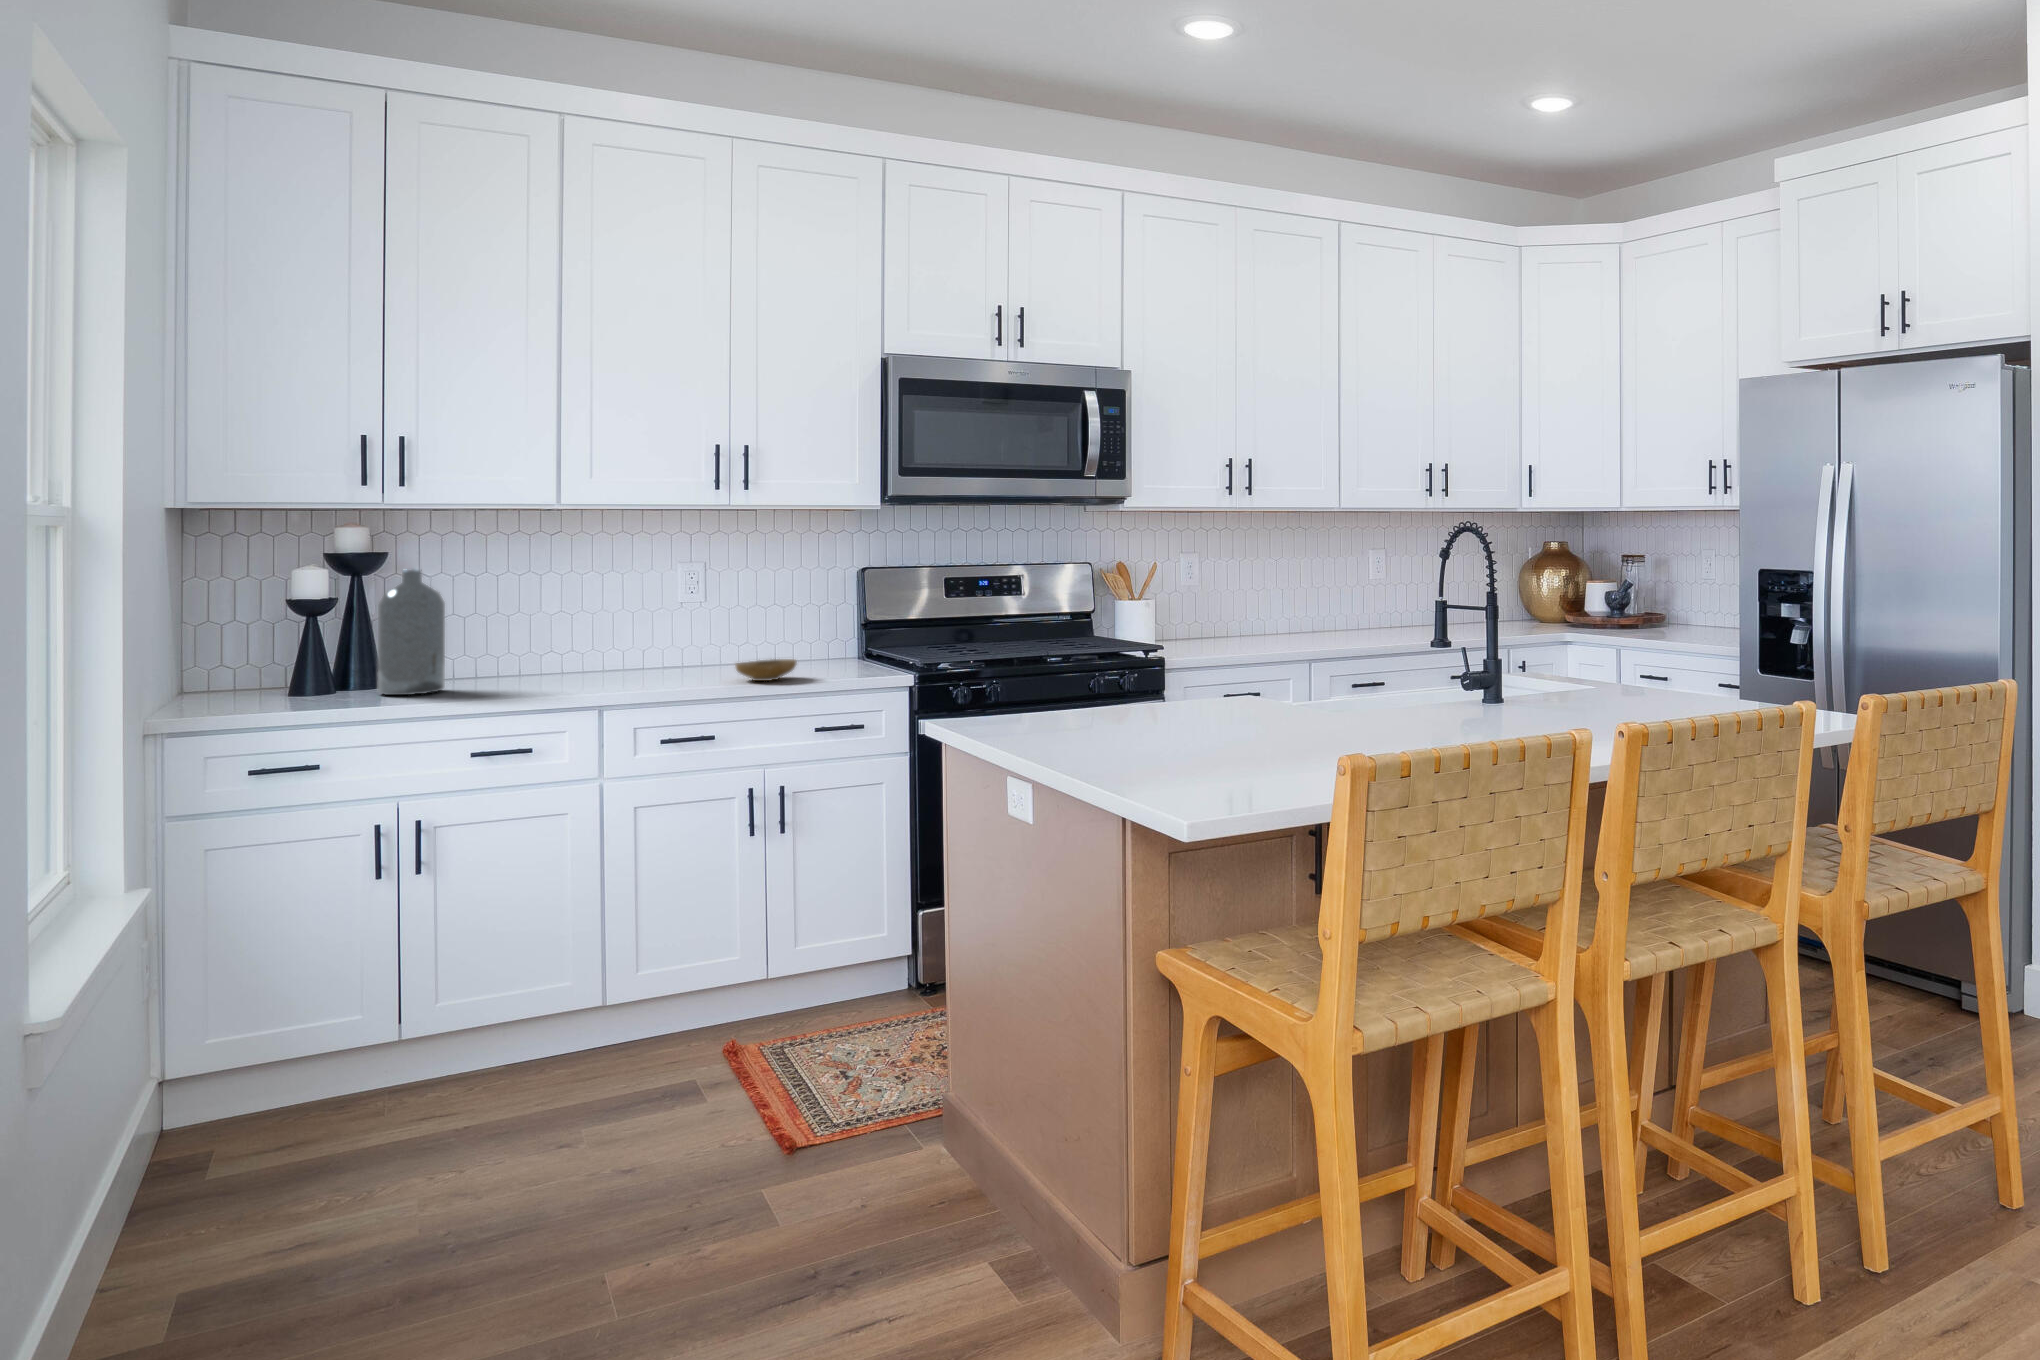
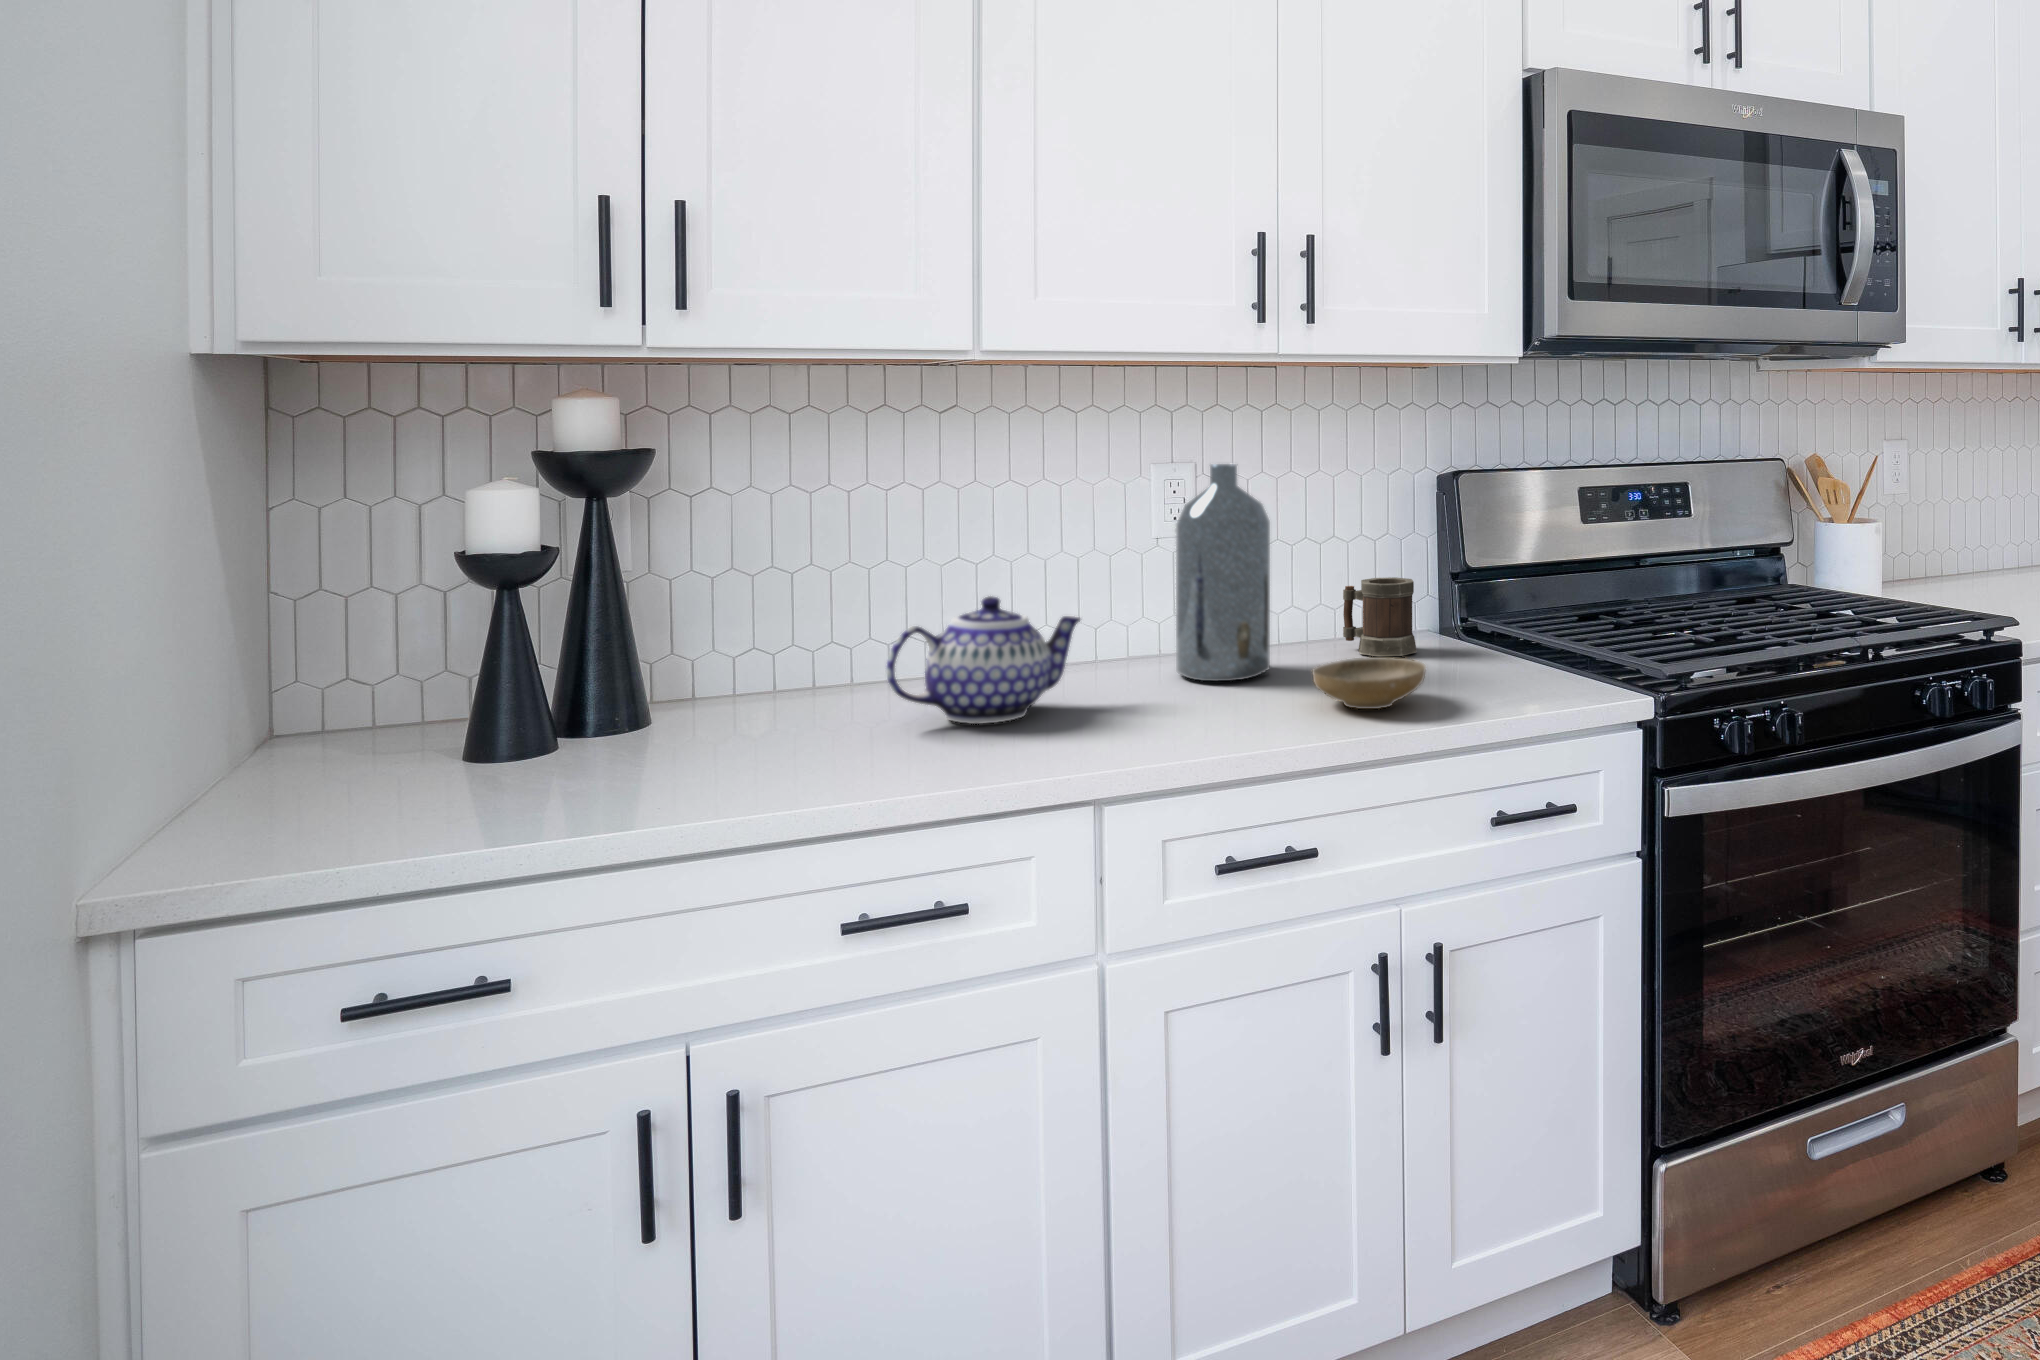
bottle: present [378,569,445,695] -> present [1176,464,1270,681]
teapot: none [505,625,615,685] -> present [886,597,1080,724]
mug: none [787,625,829,665] -> present [1343,577,1417,656]

